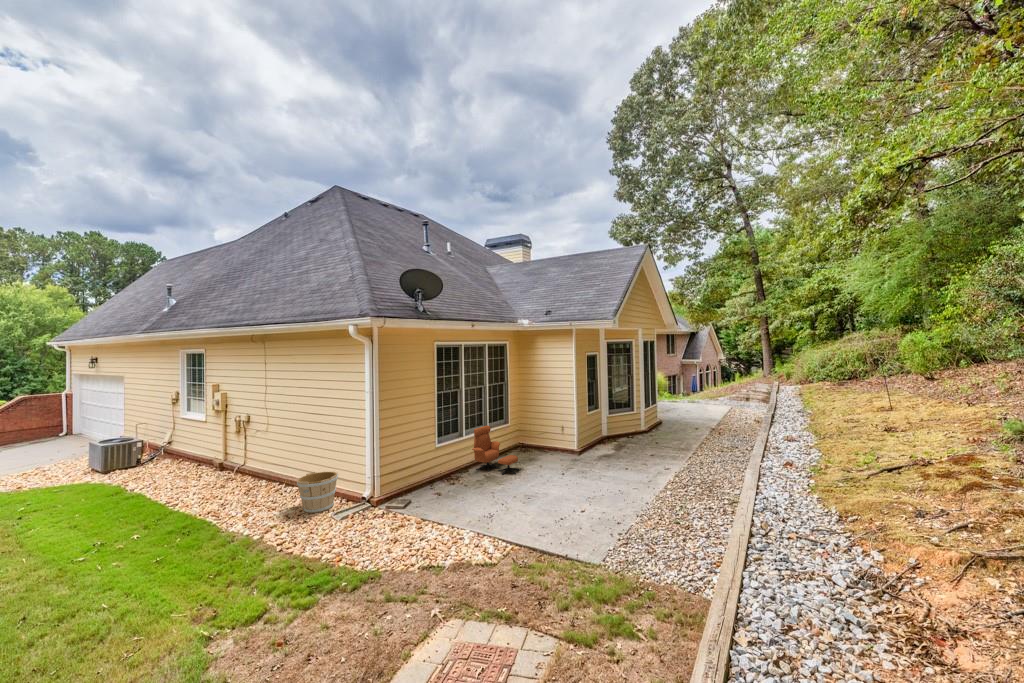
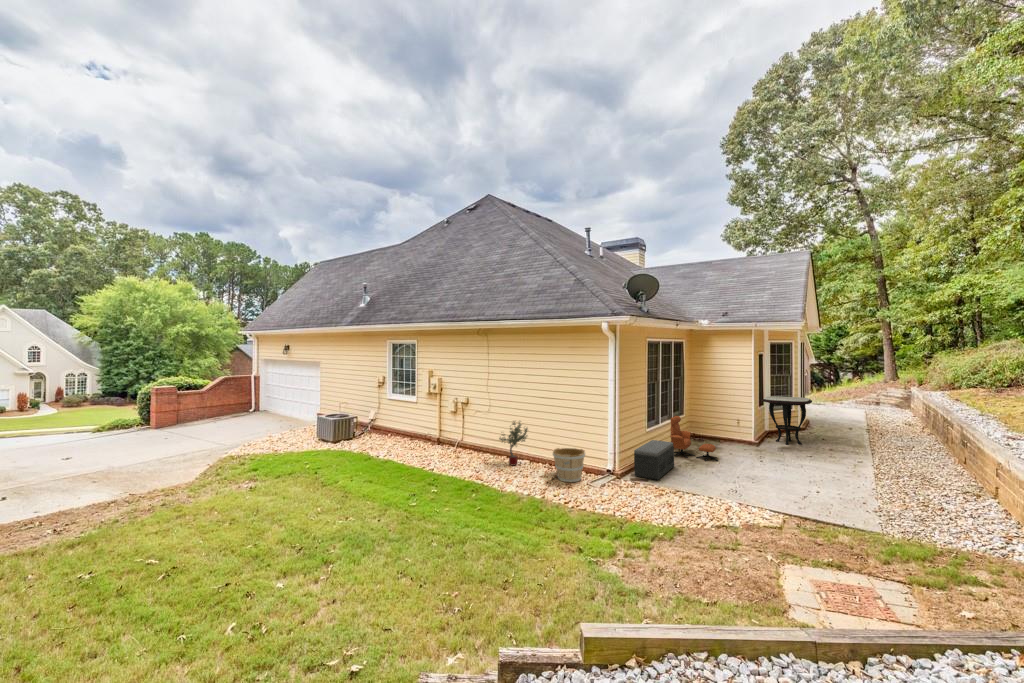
side table: none [591,399,638,449] -> present [762,396,812,445]
potted tree: none [261,441,293,494] -> present [499,422,528,465]
storage bench: none [397,456,459,504] -> present [634,440,674,480]

